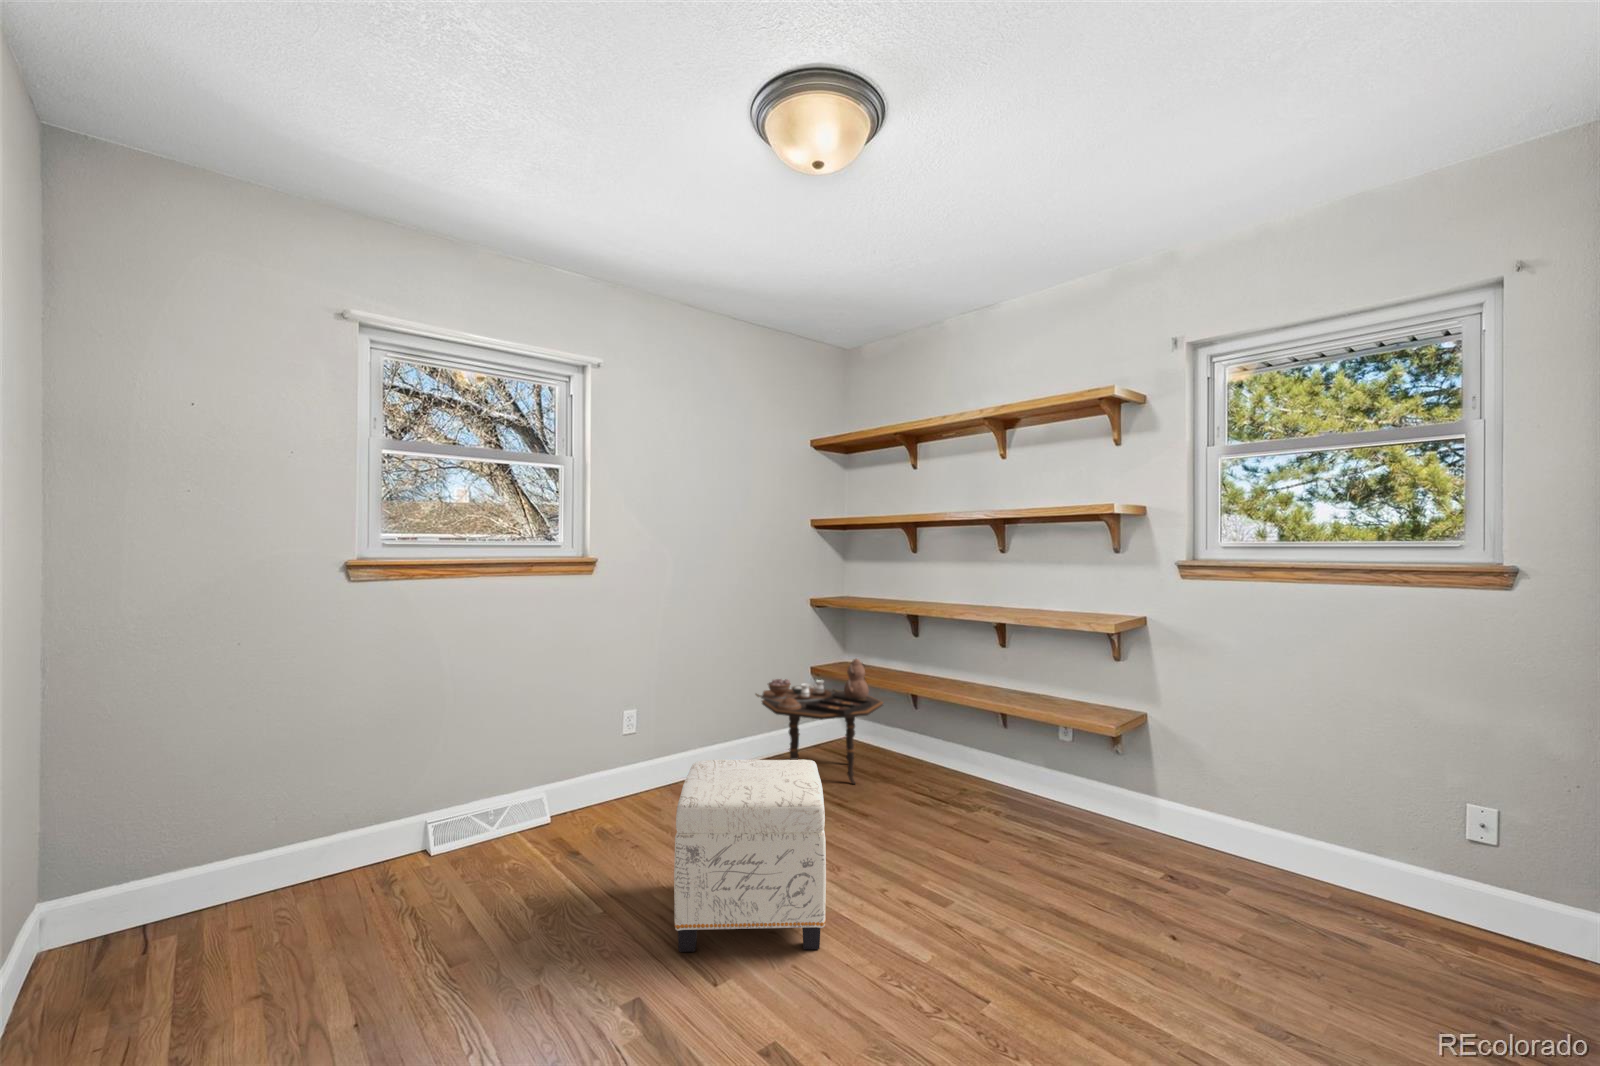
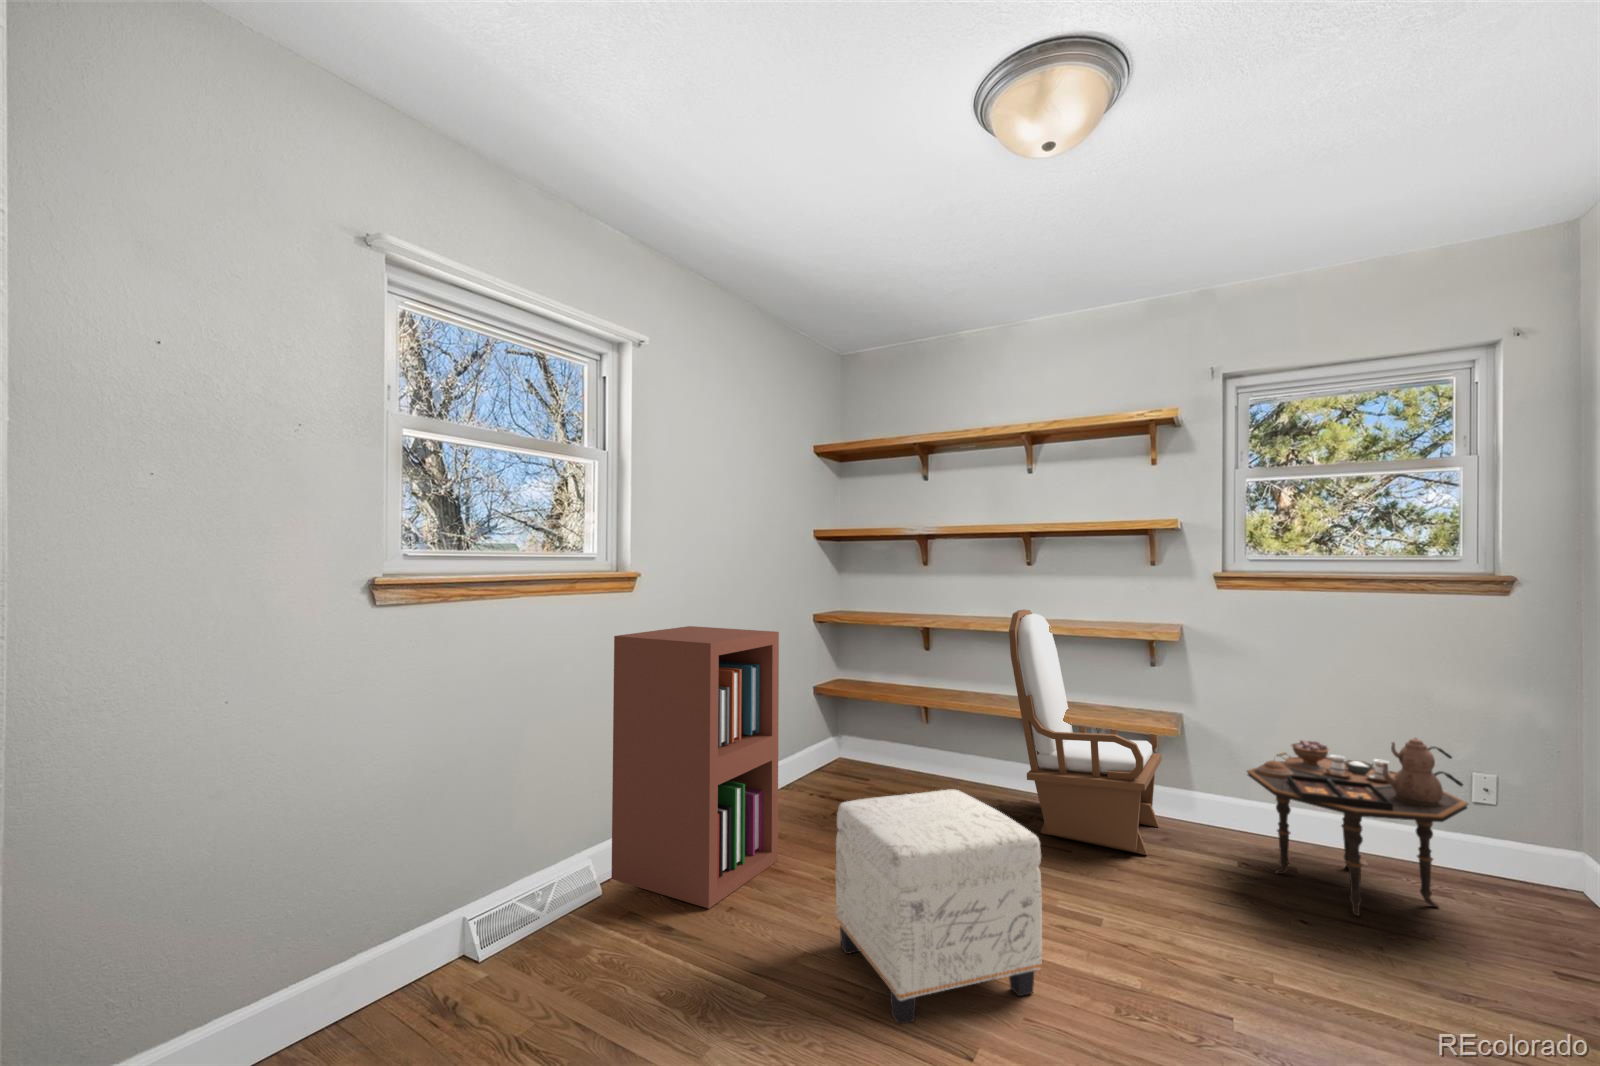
armchair: none [949,598,1122,852] -> present [1009,610,1162,855]
bookshelf: none [568,605,711,844] -> present [611,626,779,909]
side table: present [756,659,883,784] -> present [1247,738,1468,915]

